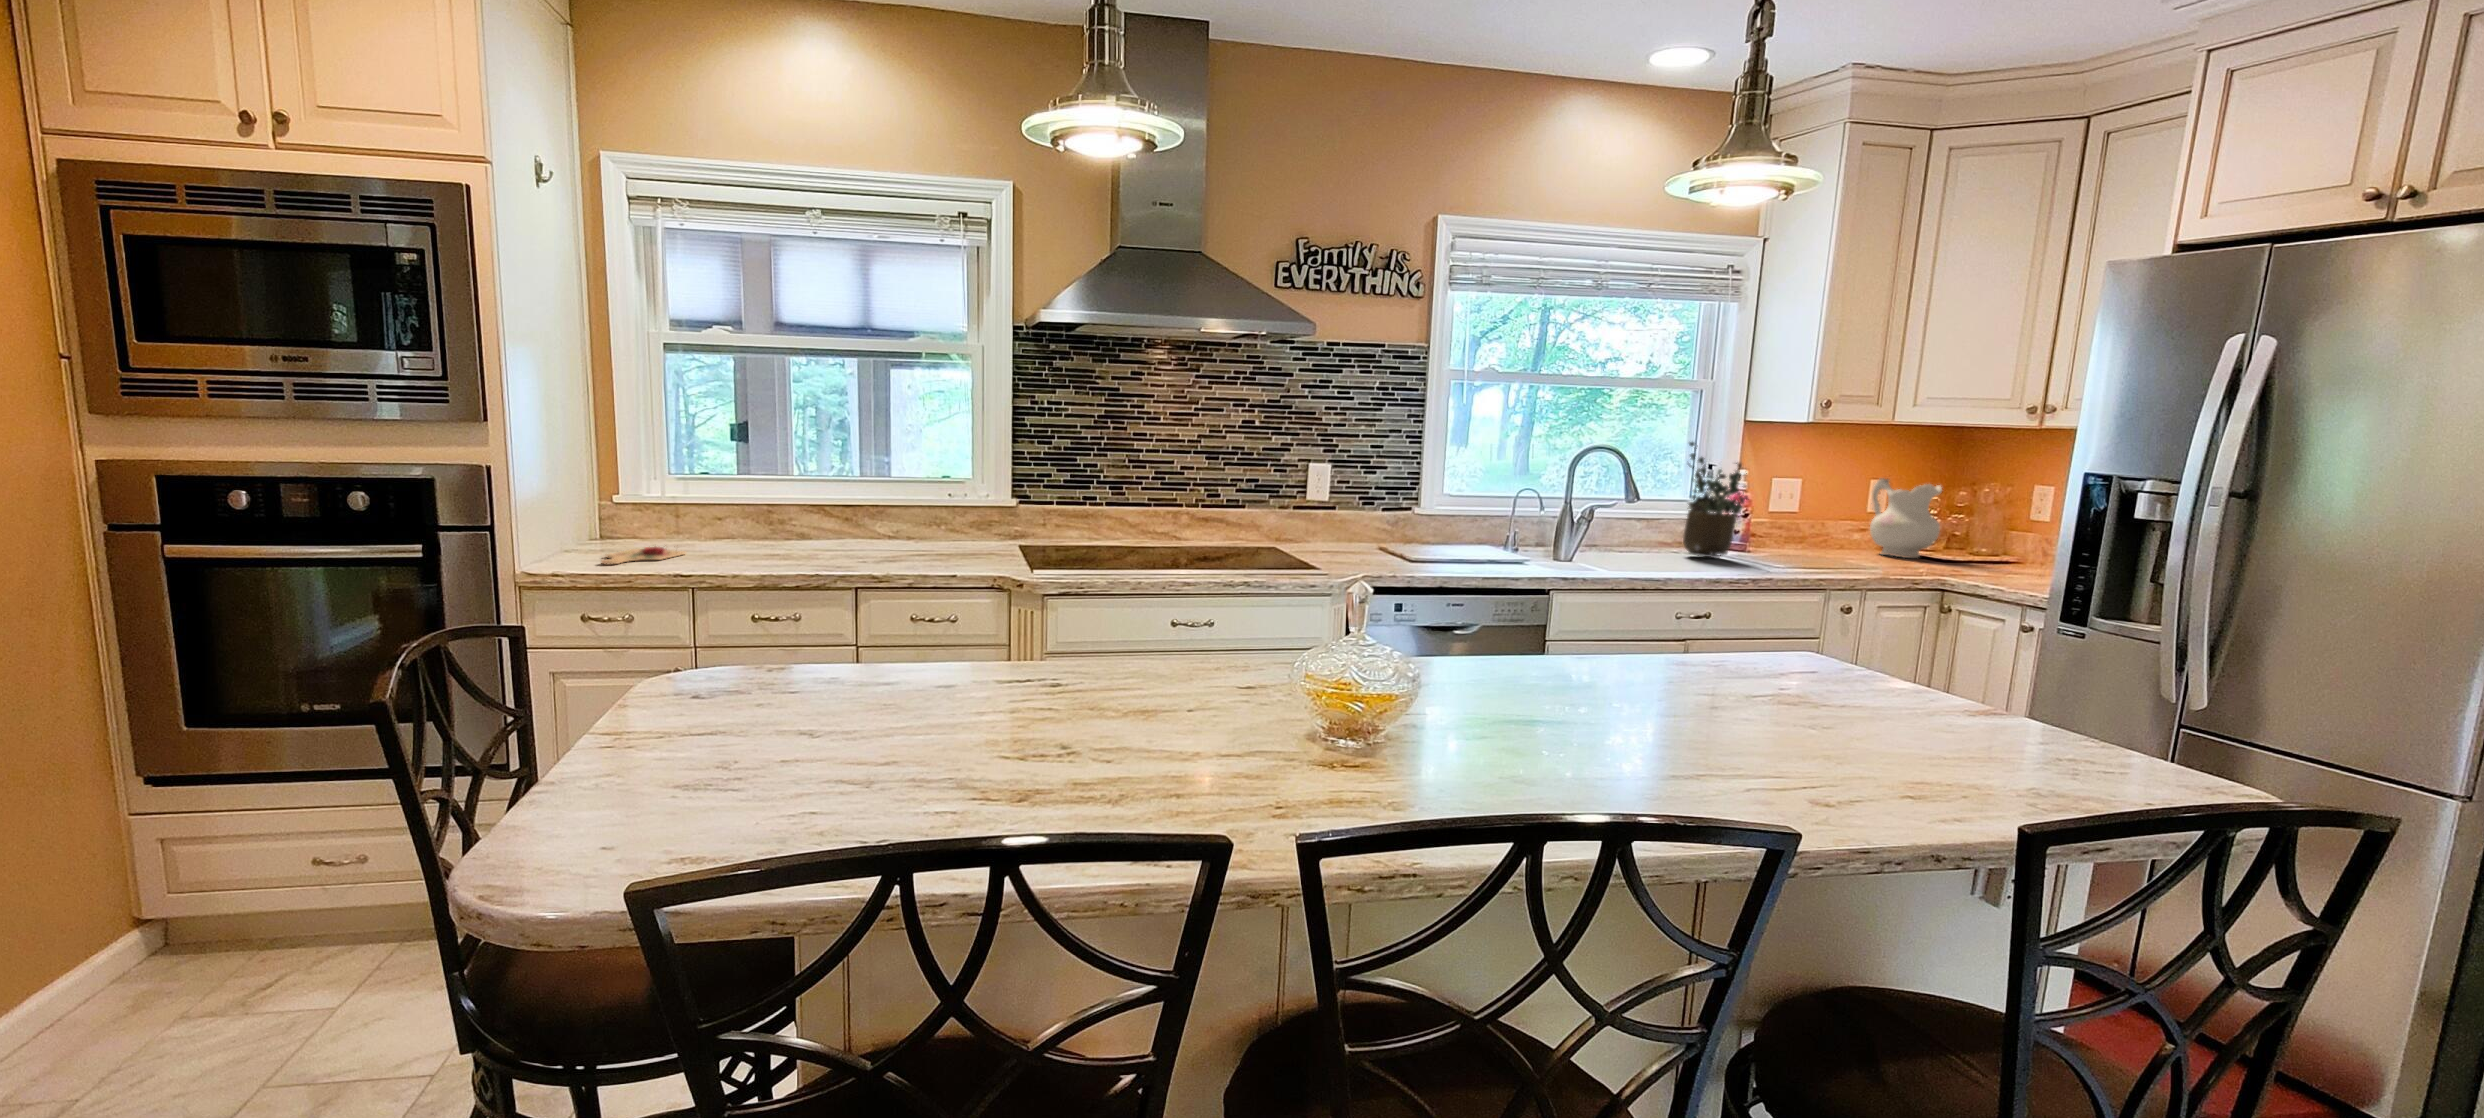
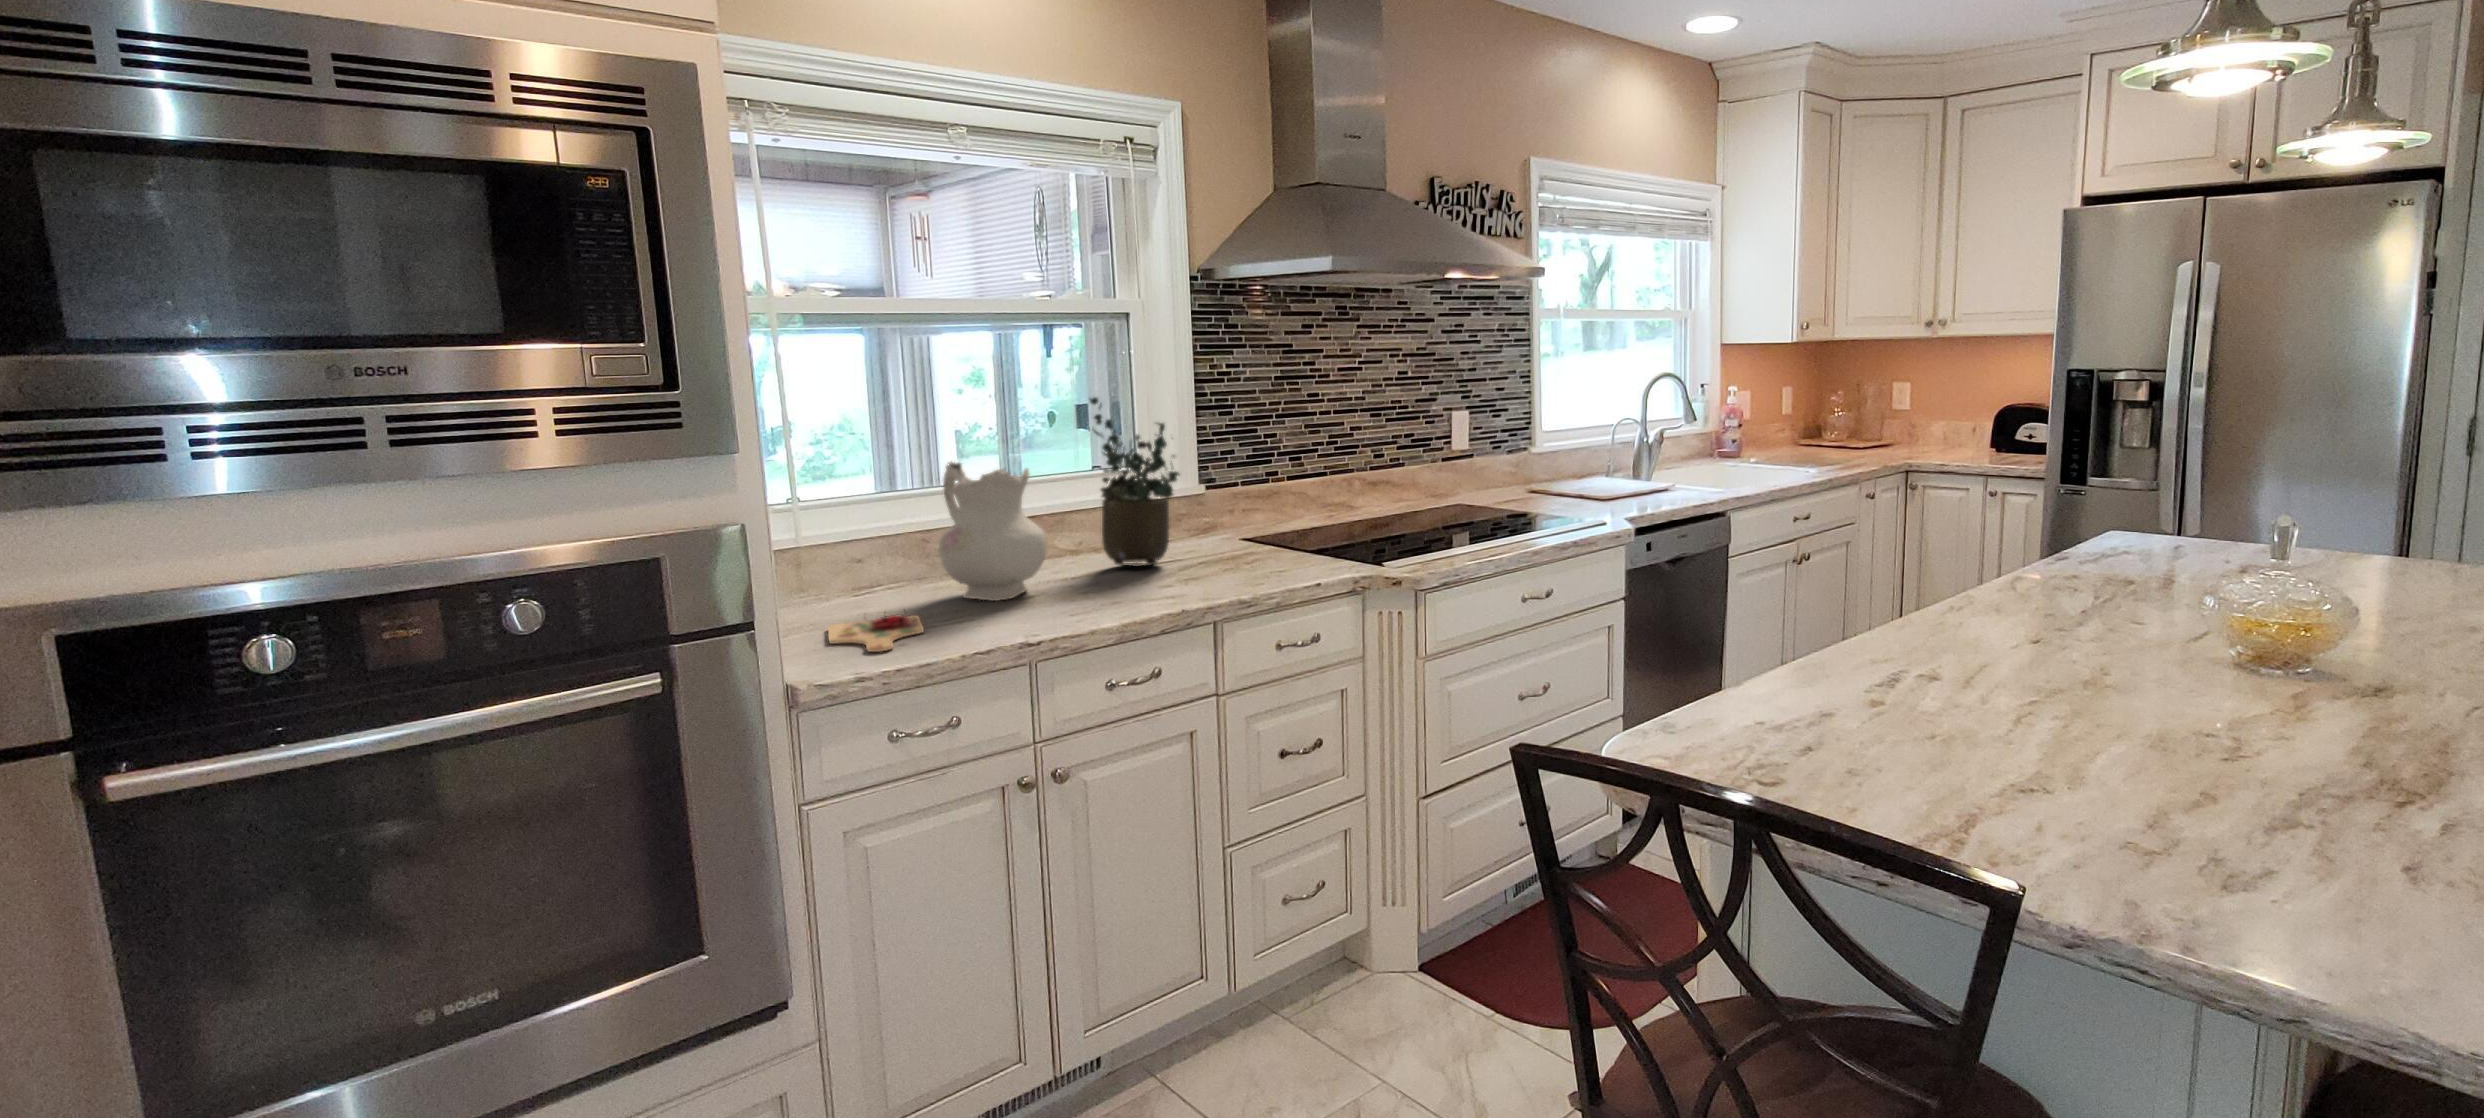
potted plant: present [1683,442,1747,558] -> present [1089,397,1180,566]
ceramic pitcher: present [1870,478,1942,558] -> present [939,462,1047,601]

